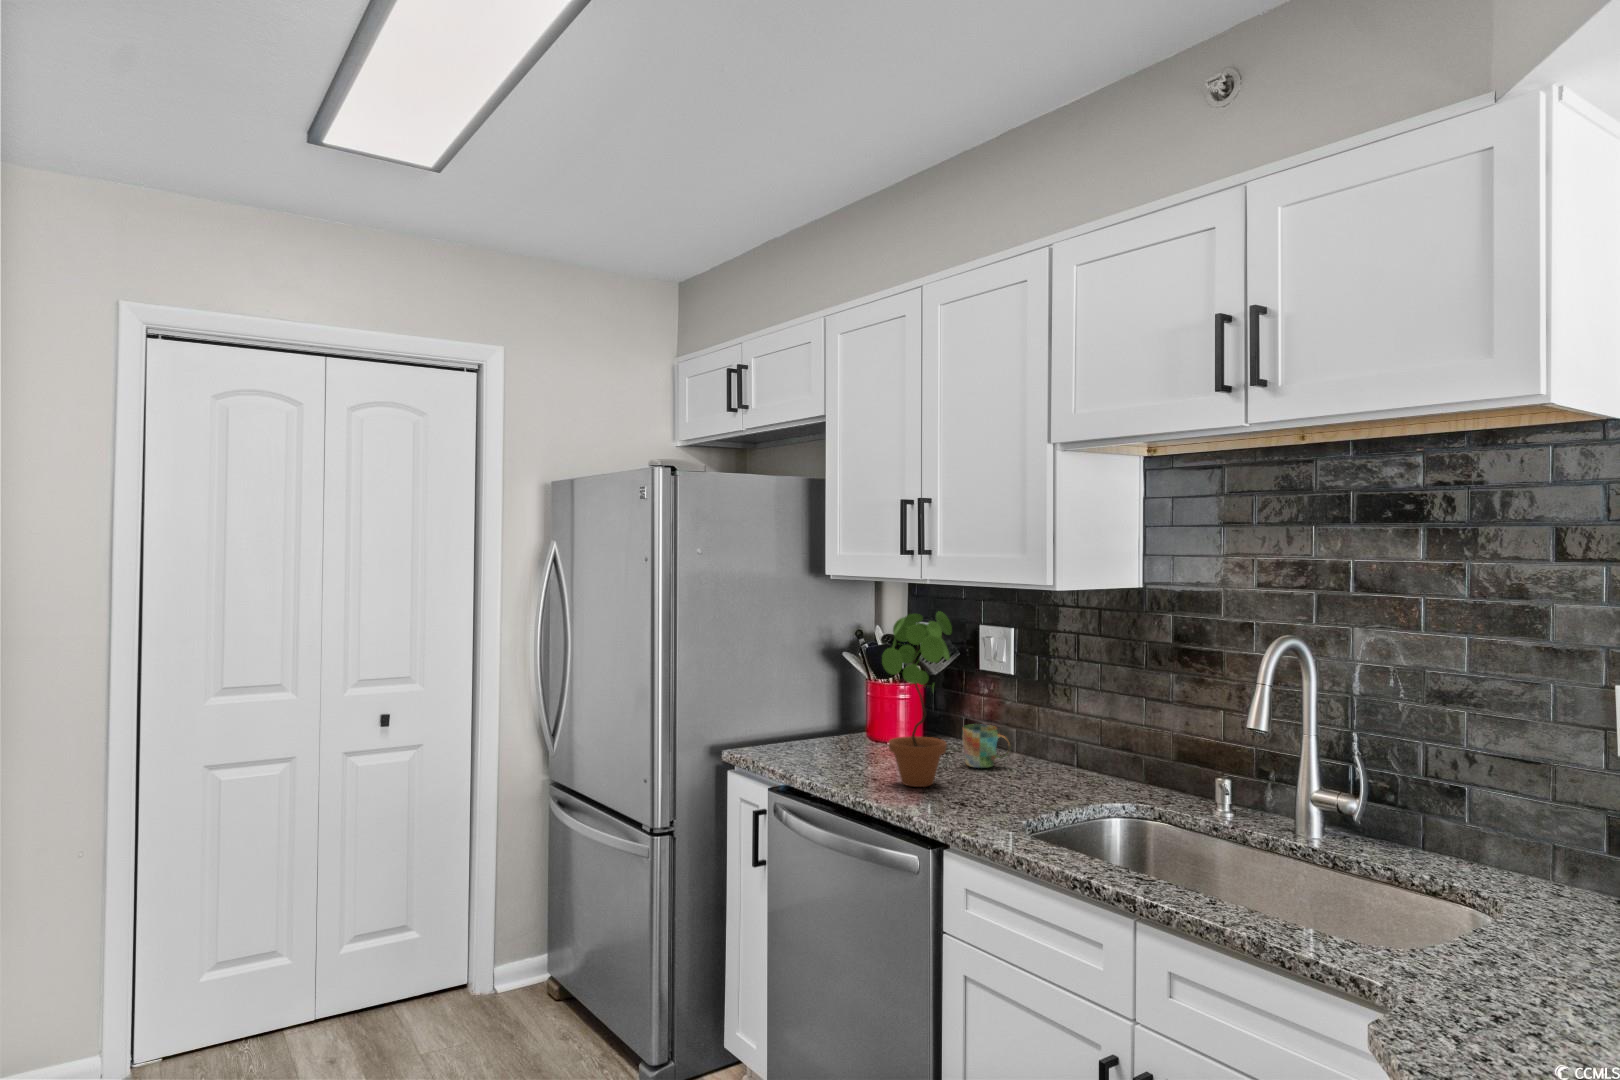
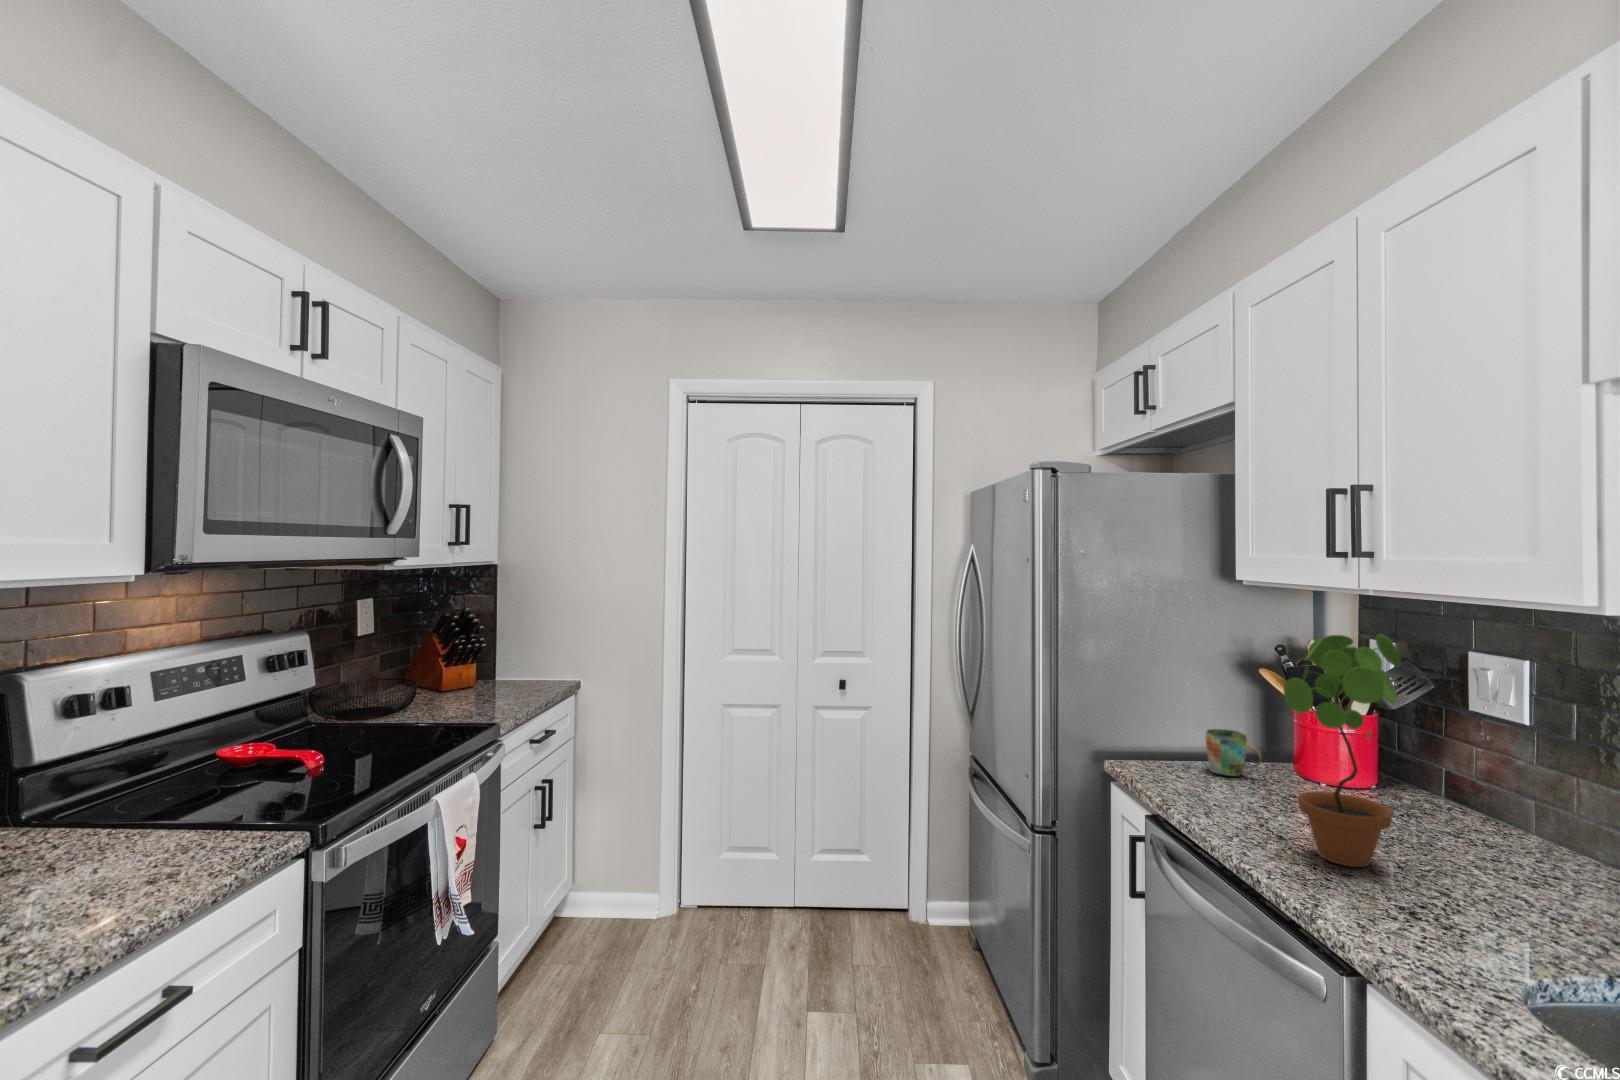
mug: present [963,724,1011,768] -> present [1206,729,1262,776]

